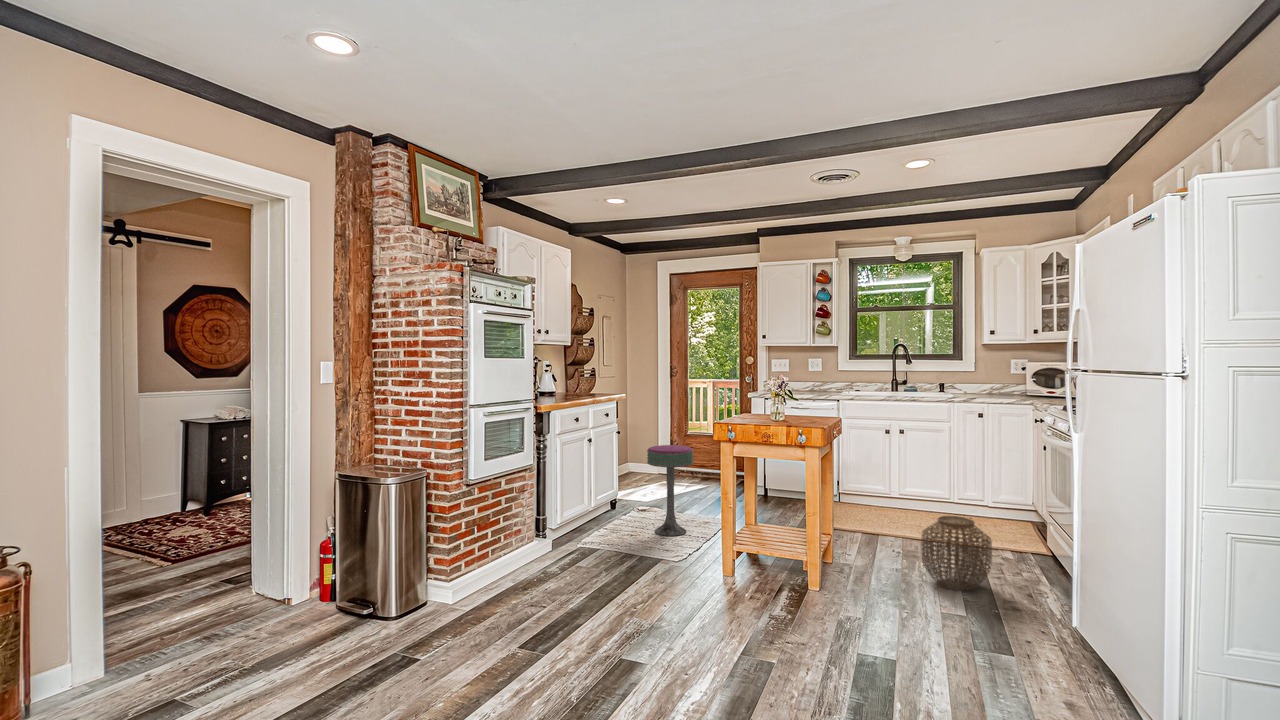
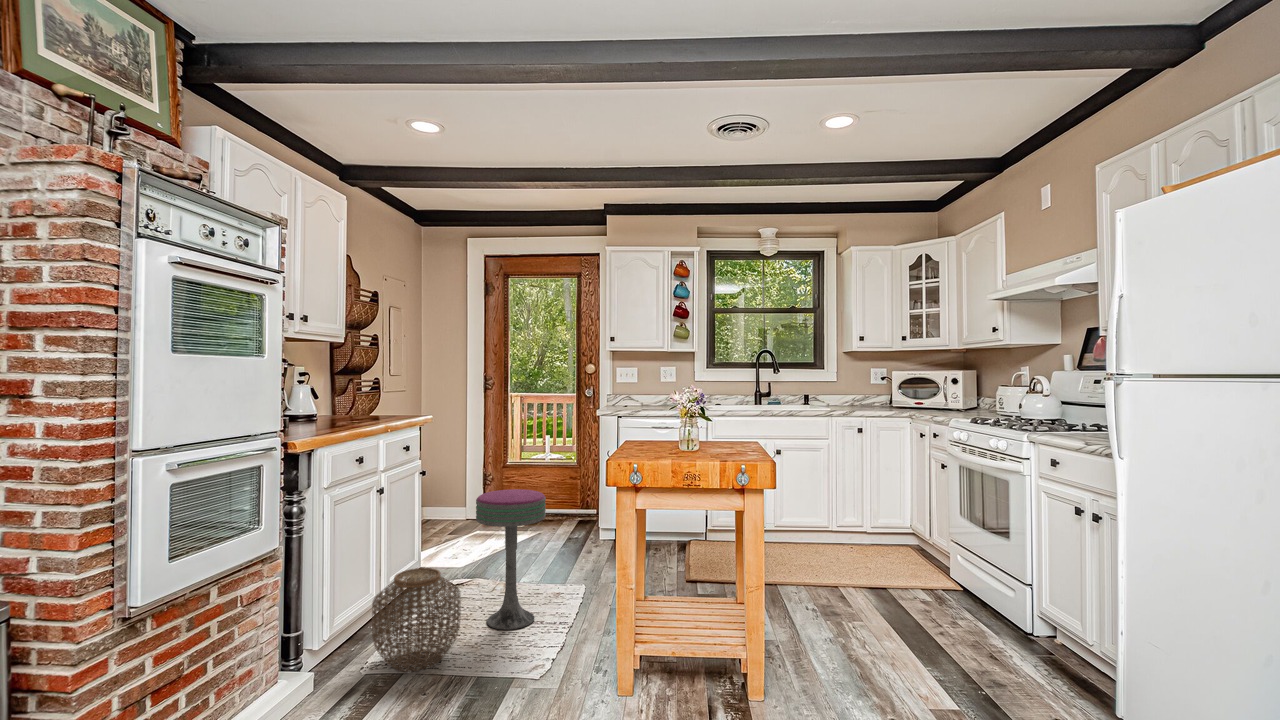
woven basket: present [922,516,992,591] -> present [372,568,461,672]

